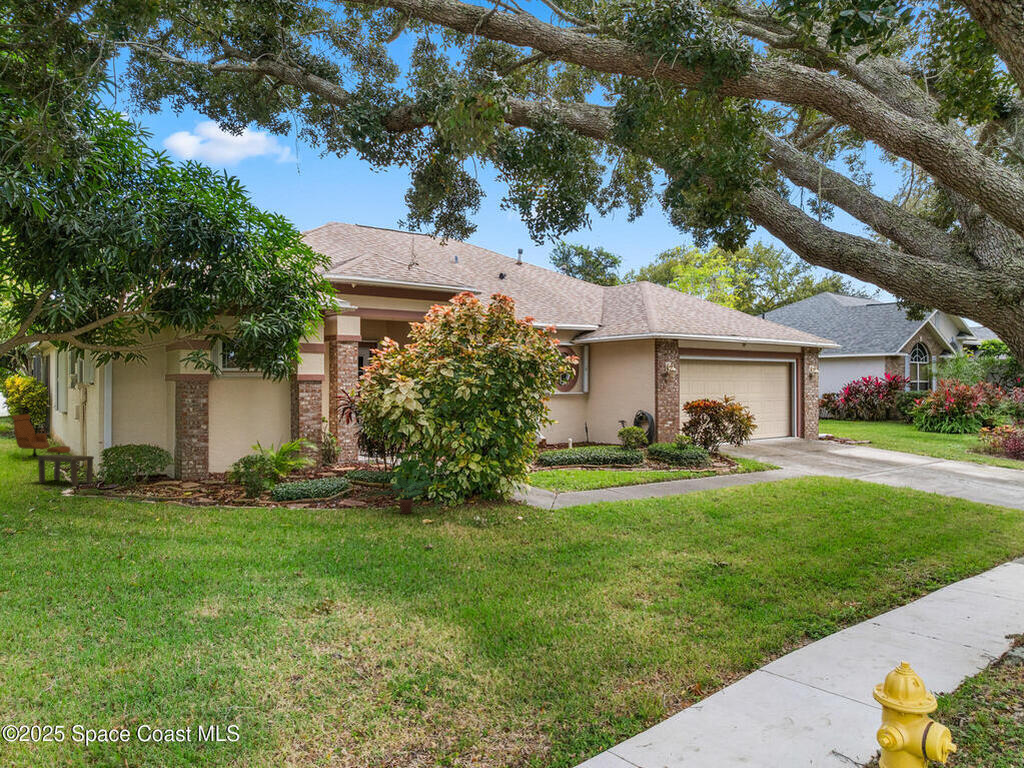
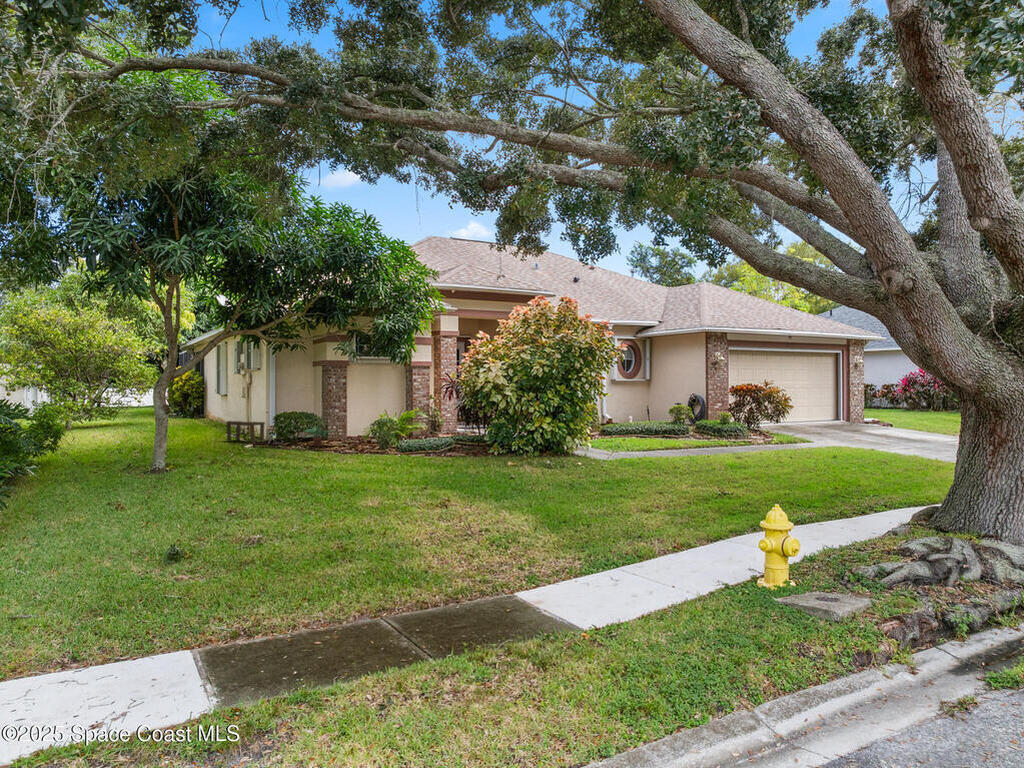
lounge chair: present [12,414,70,458] -> none [196,394,237,430]
potted plant: present [378,478,426,514] -> present [305,424,327,447]

